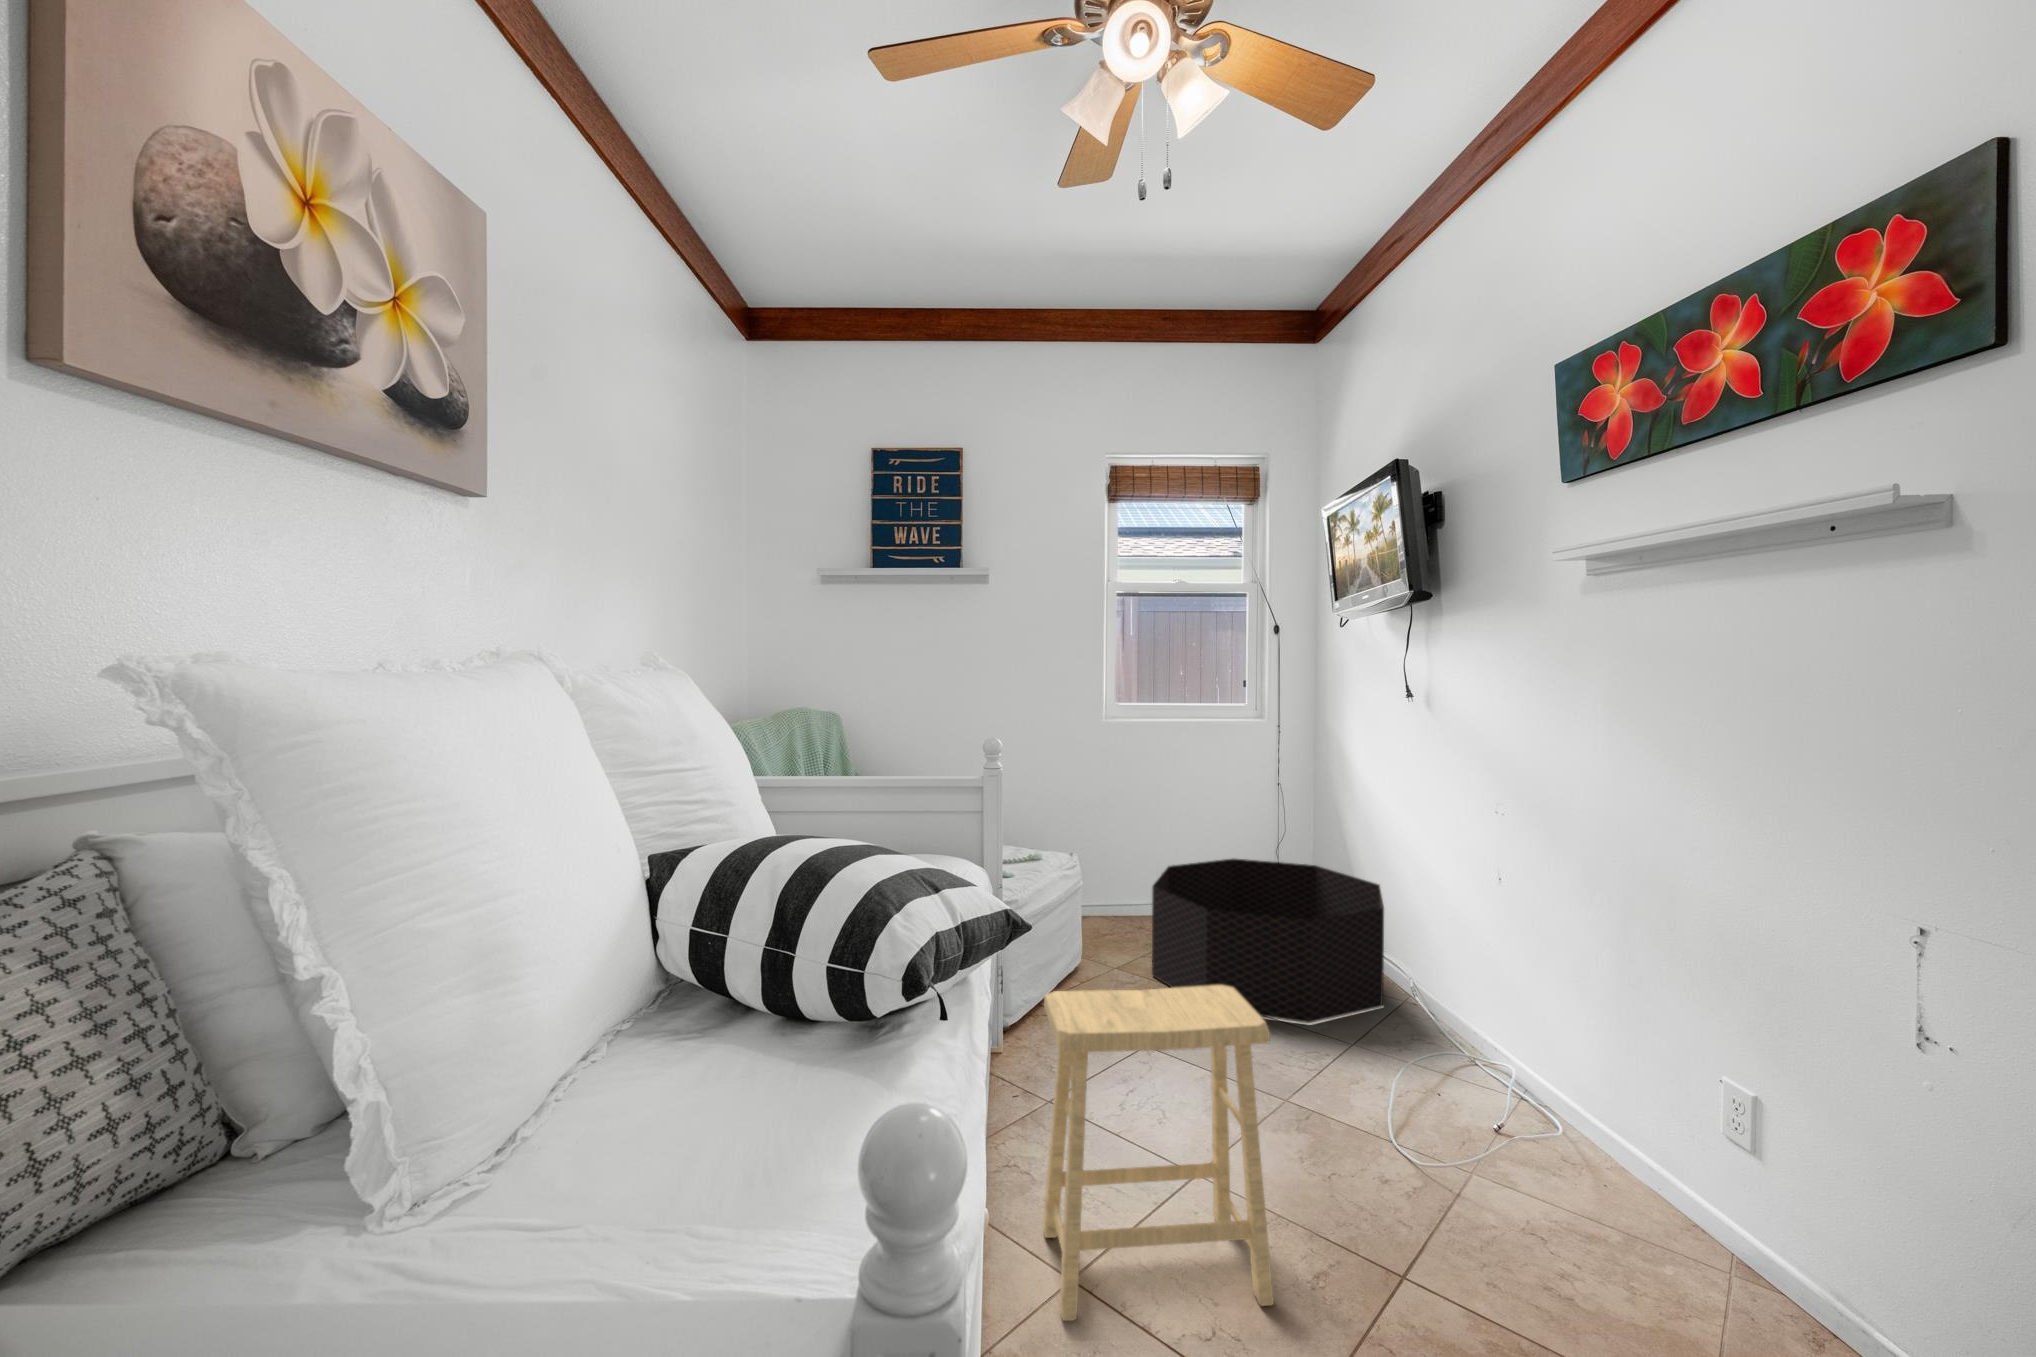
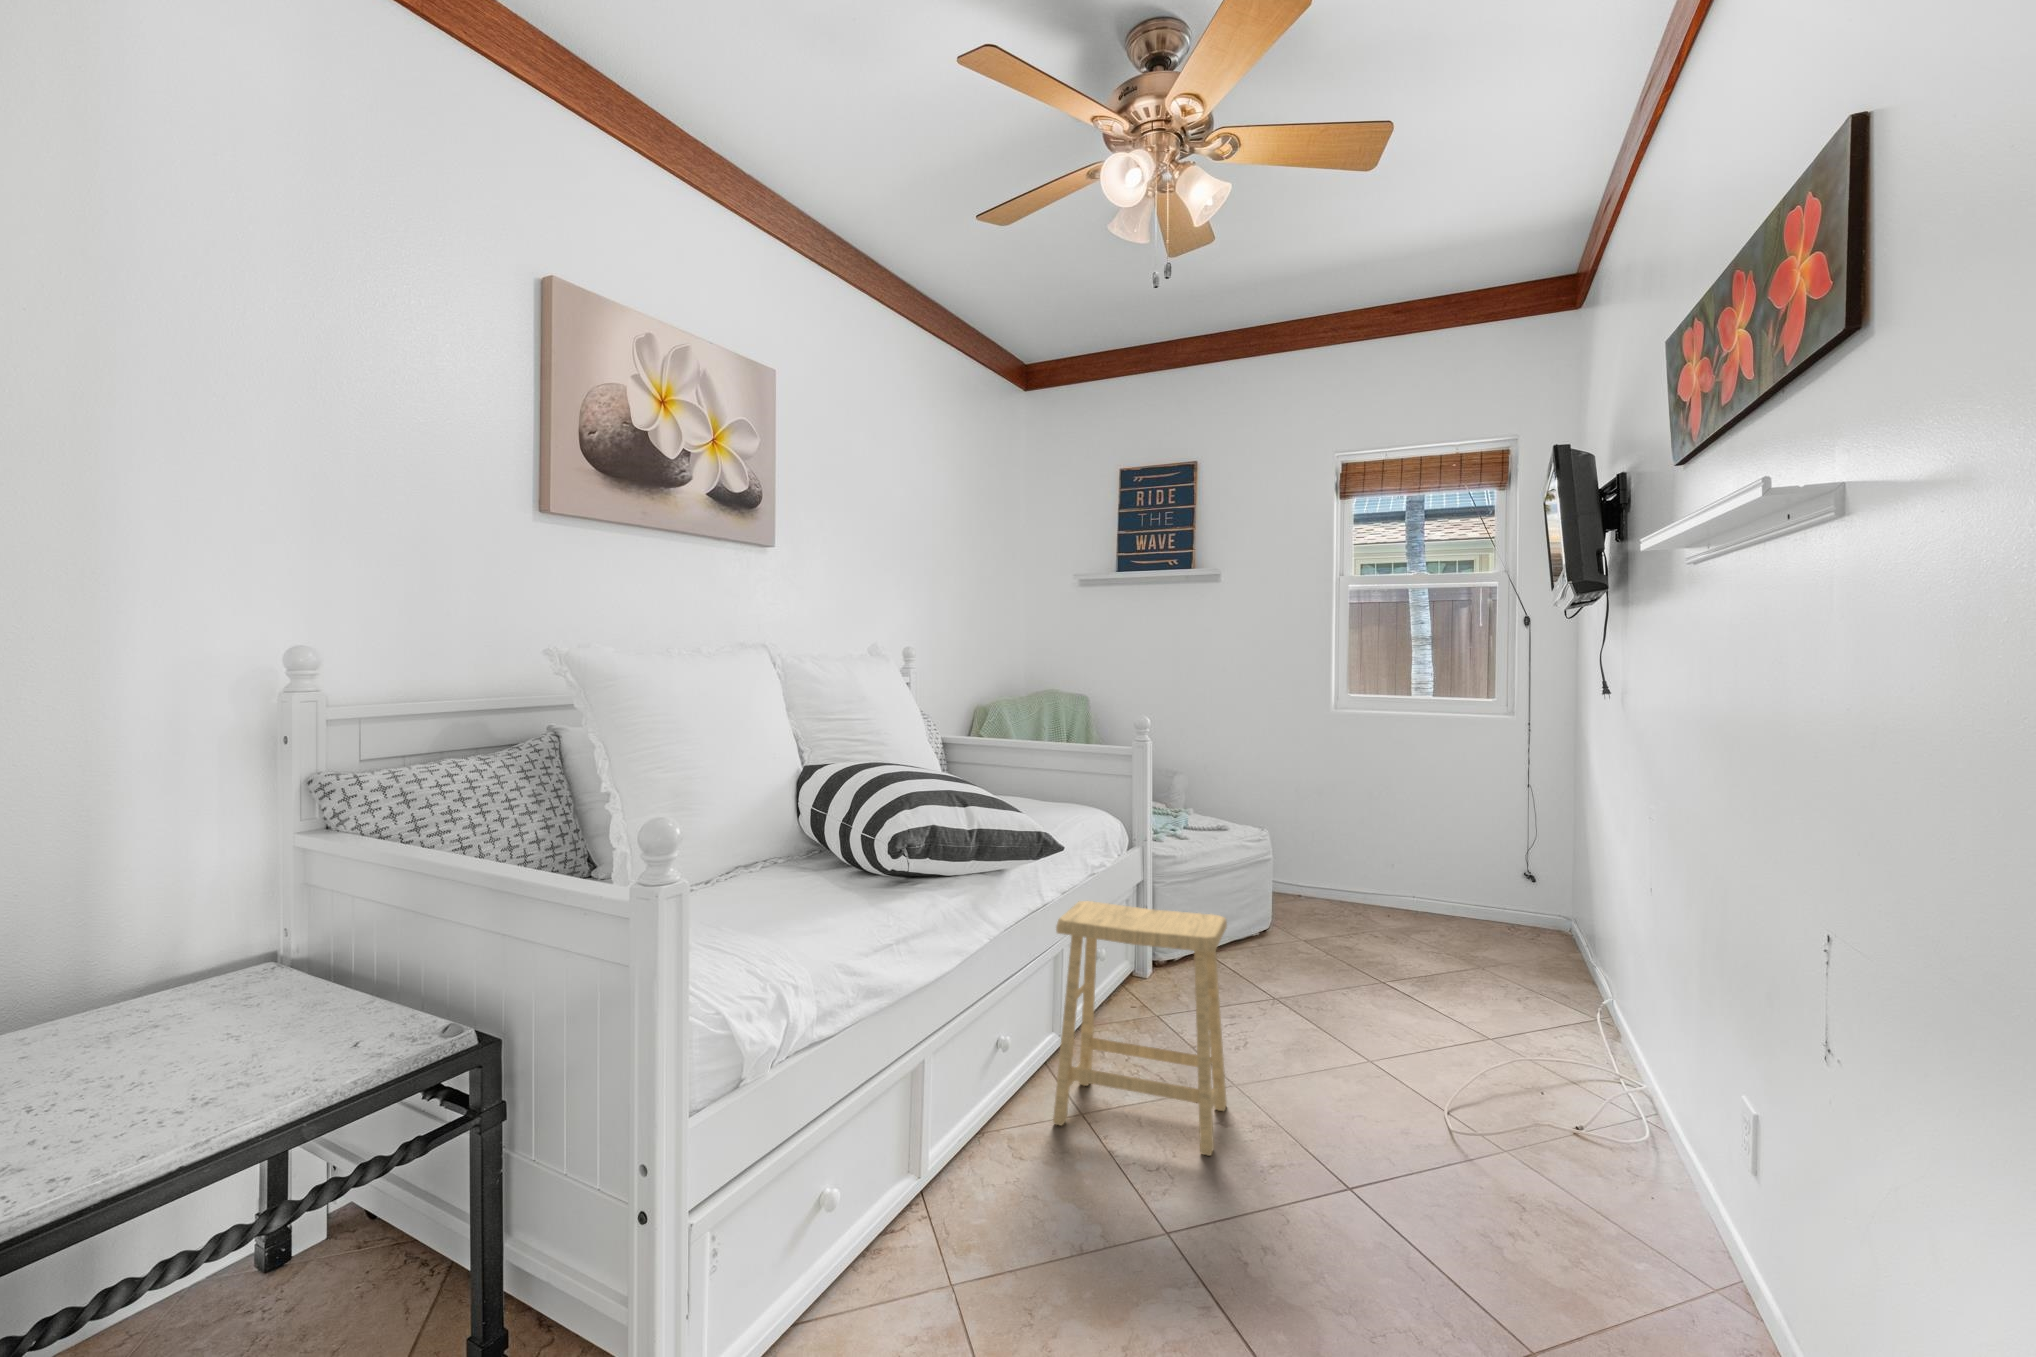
basket: present [1152,859,1384,1023] -> none [1327,856,1584,1013]

